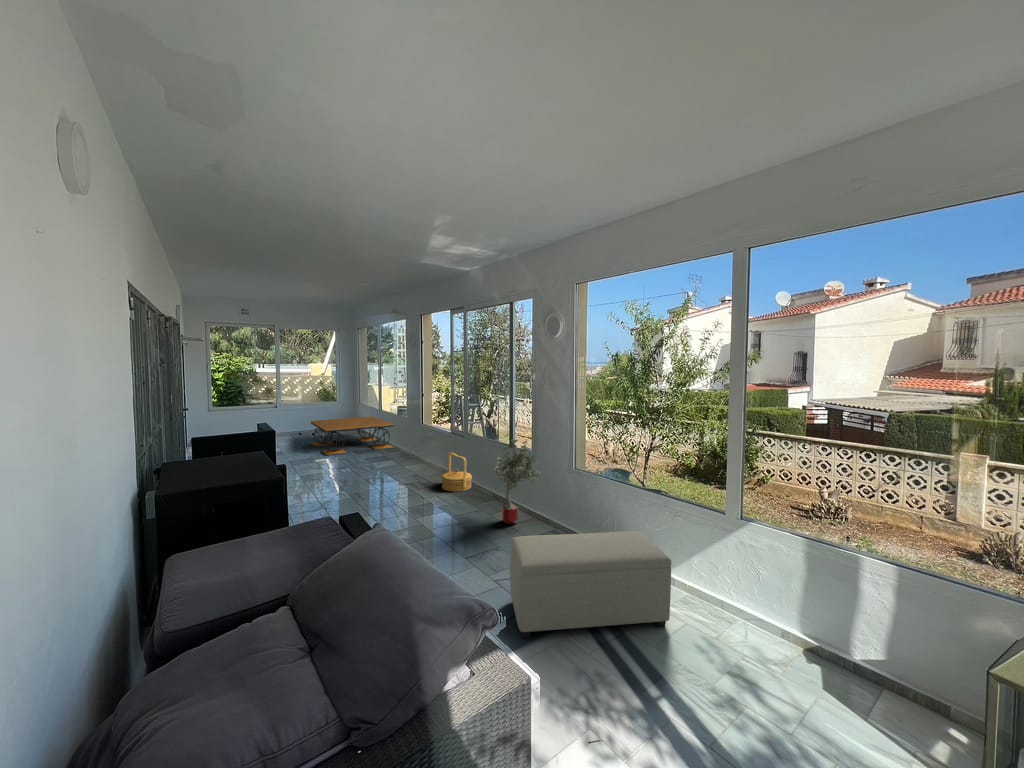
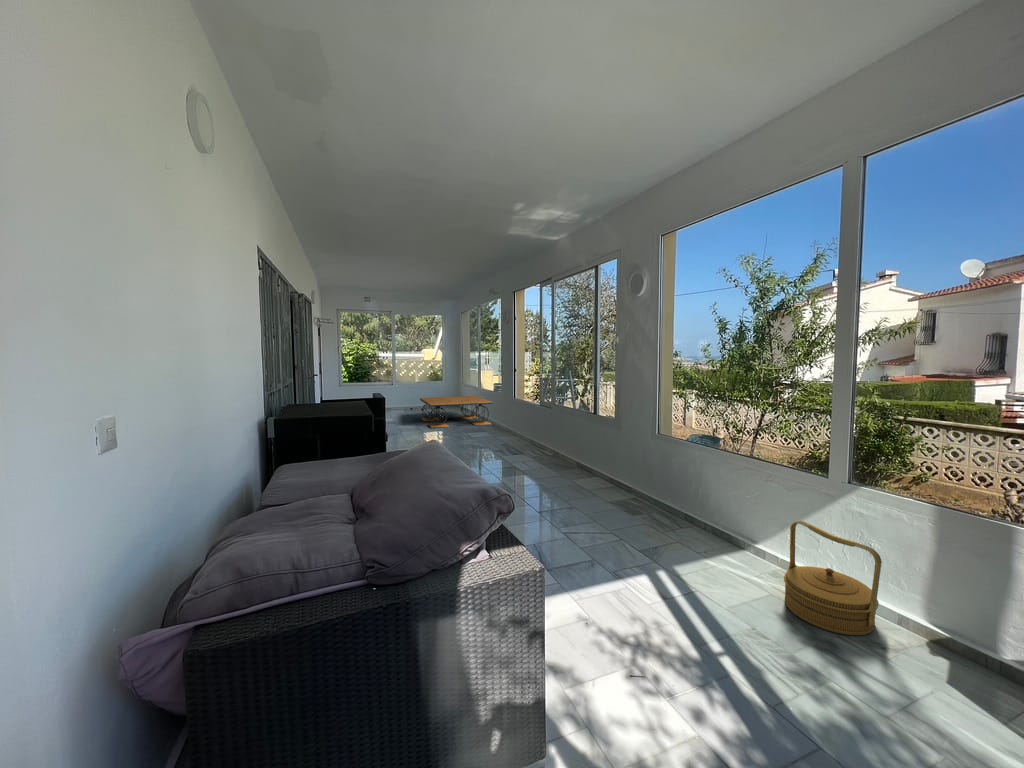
potted tree: present [494,440,541,524] -> none [577,404,626,491]
woven basket: present [441,452,472,492] -> present [784,521,882,635]
ottoman: present [510,531,671,638] -> none [577,488,754,595]

